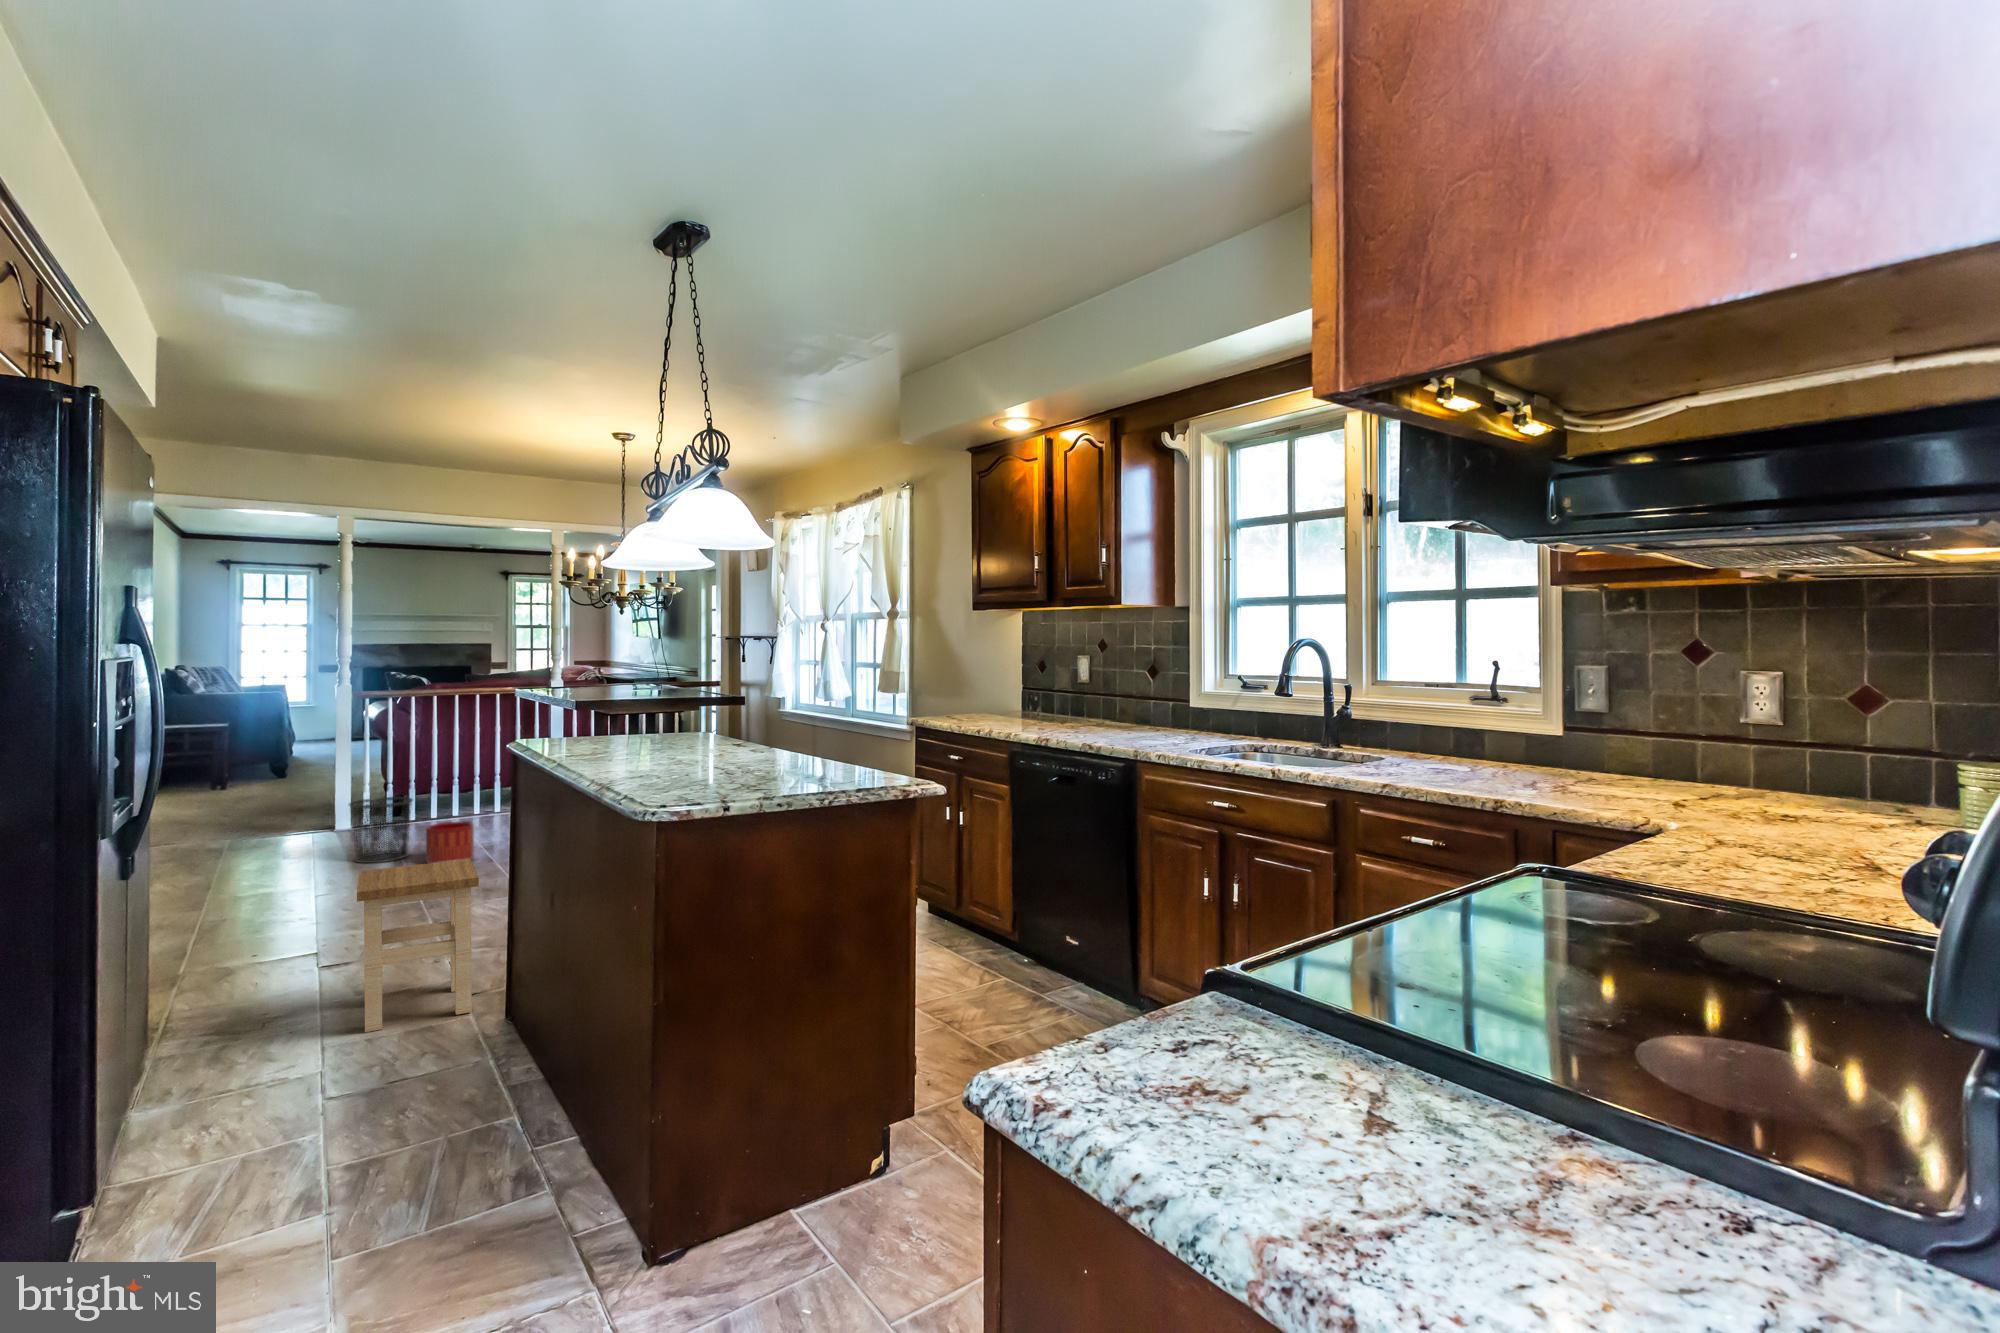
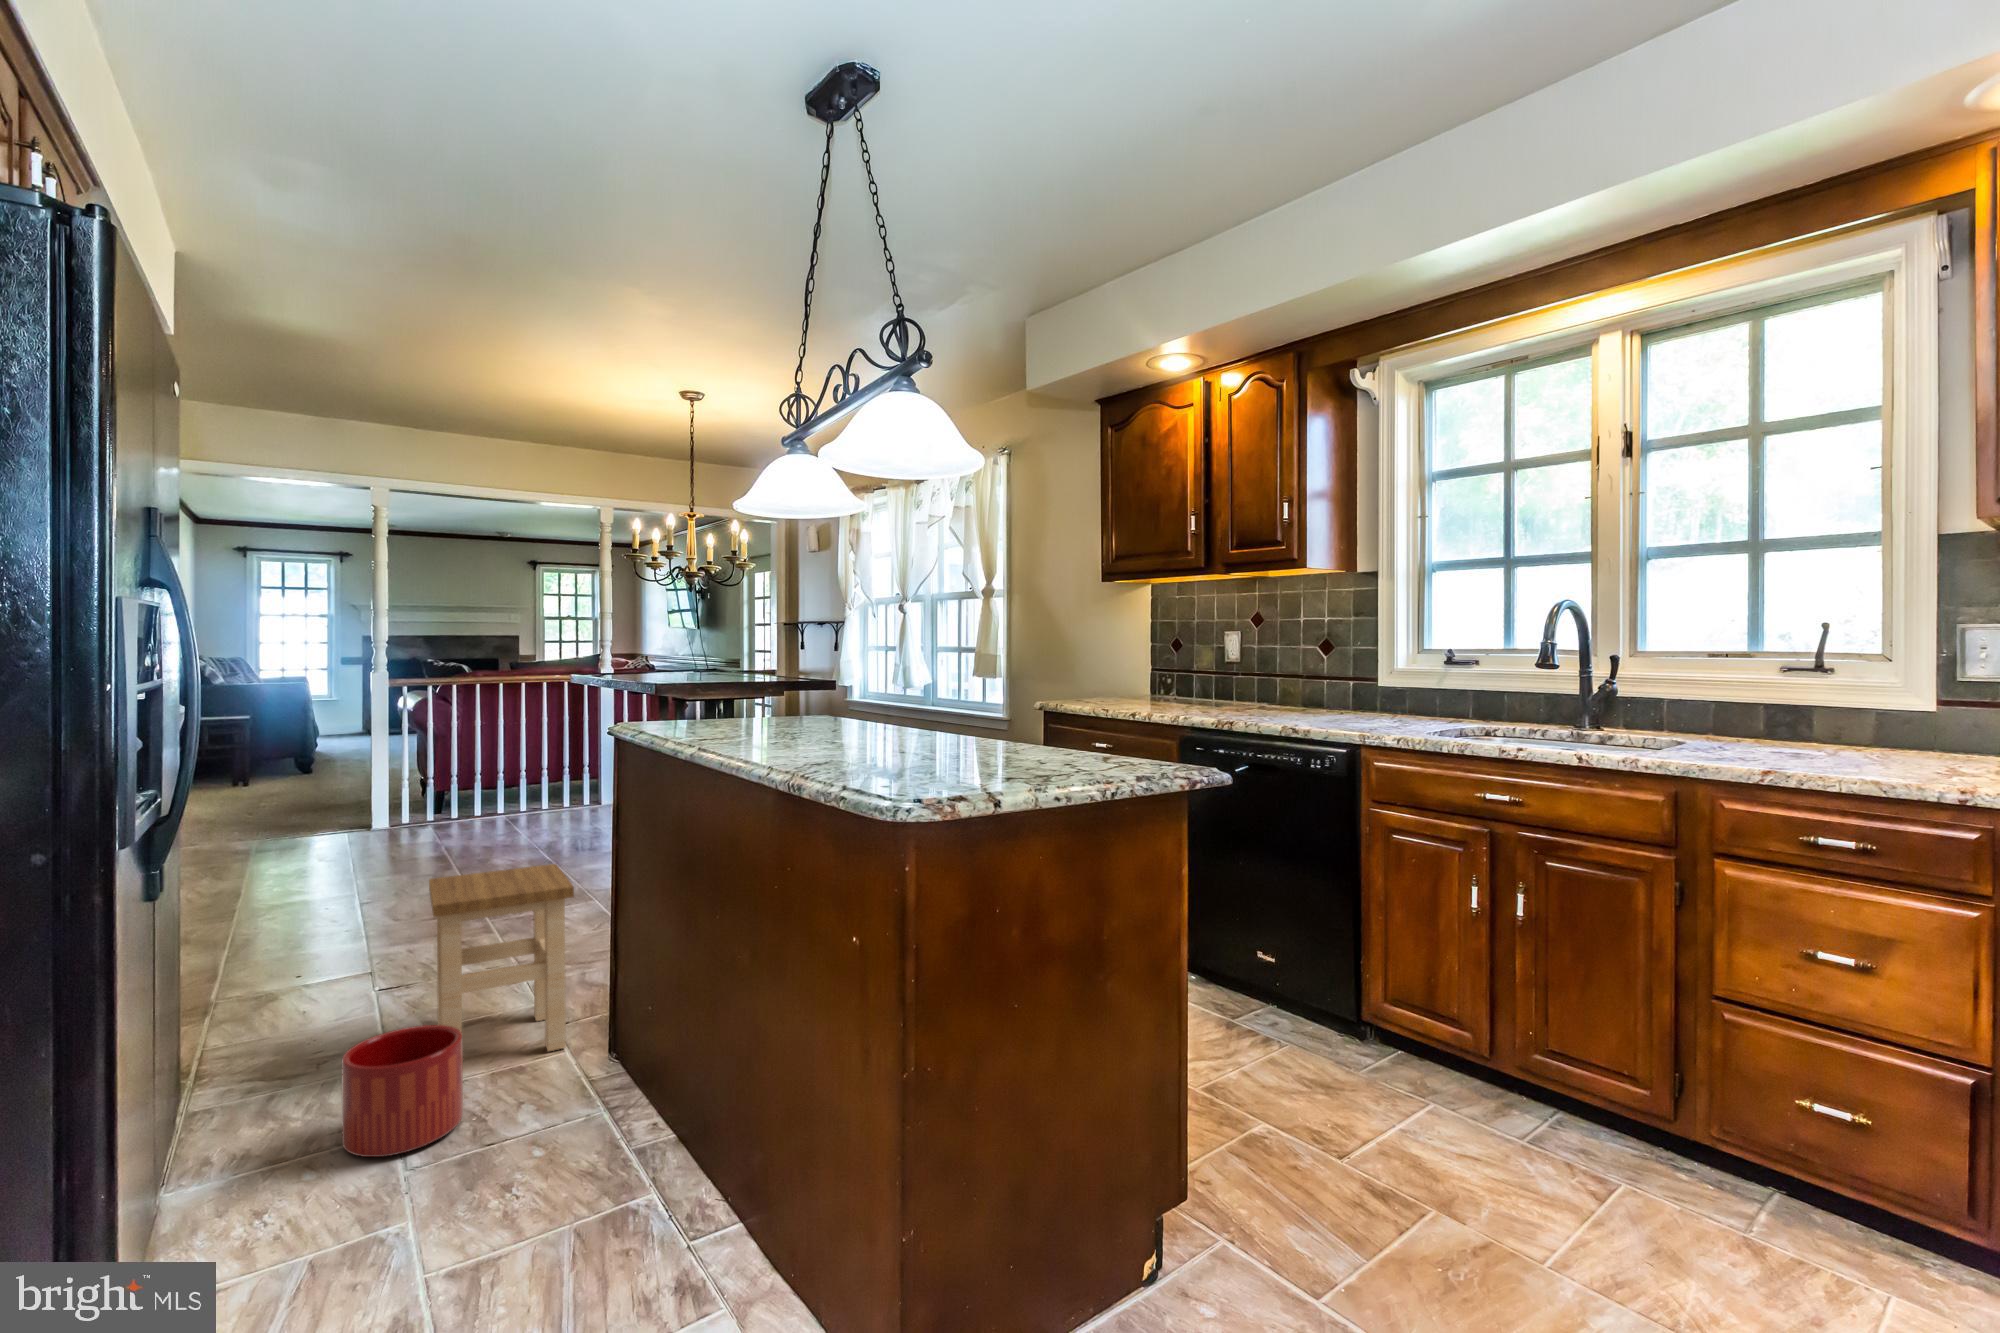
waste bin: present [349,797,413,863] -> none [391,793,461,866]
planter: present [426,822,474,863] -> present [341,1025,463,1157]

